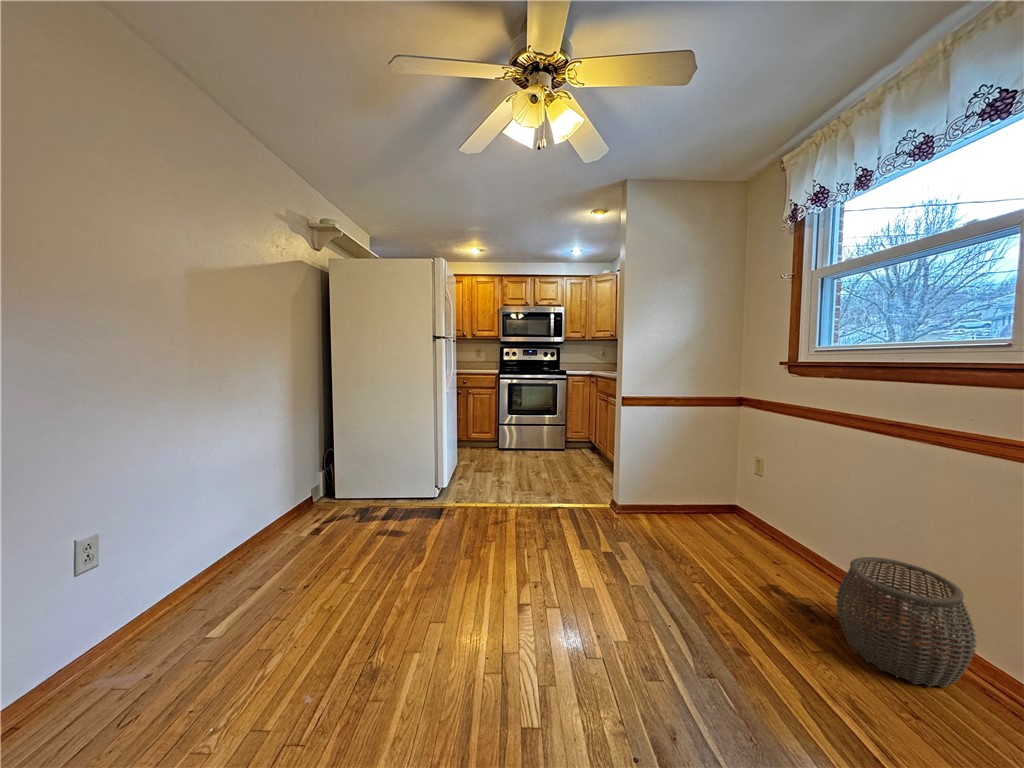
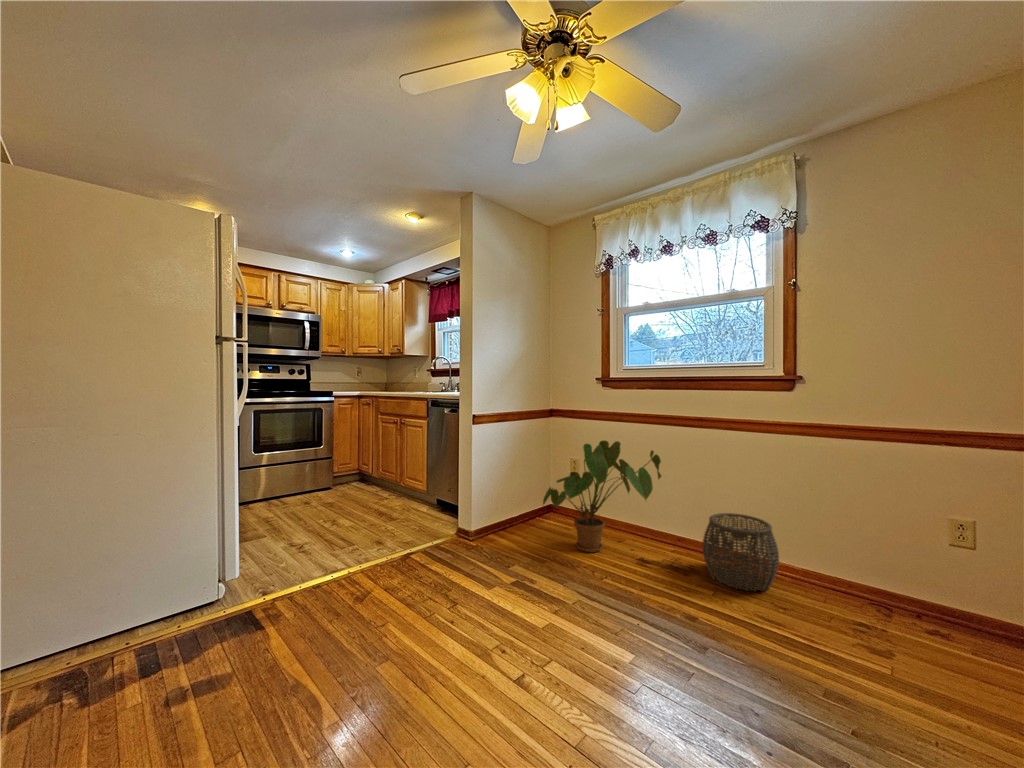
house plant: none [671,436,833,557] -> present [543,441,661,552]

